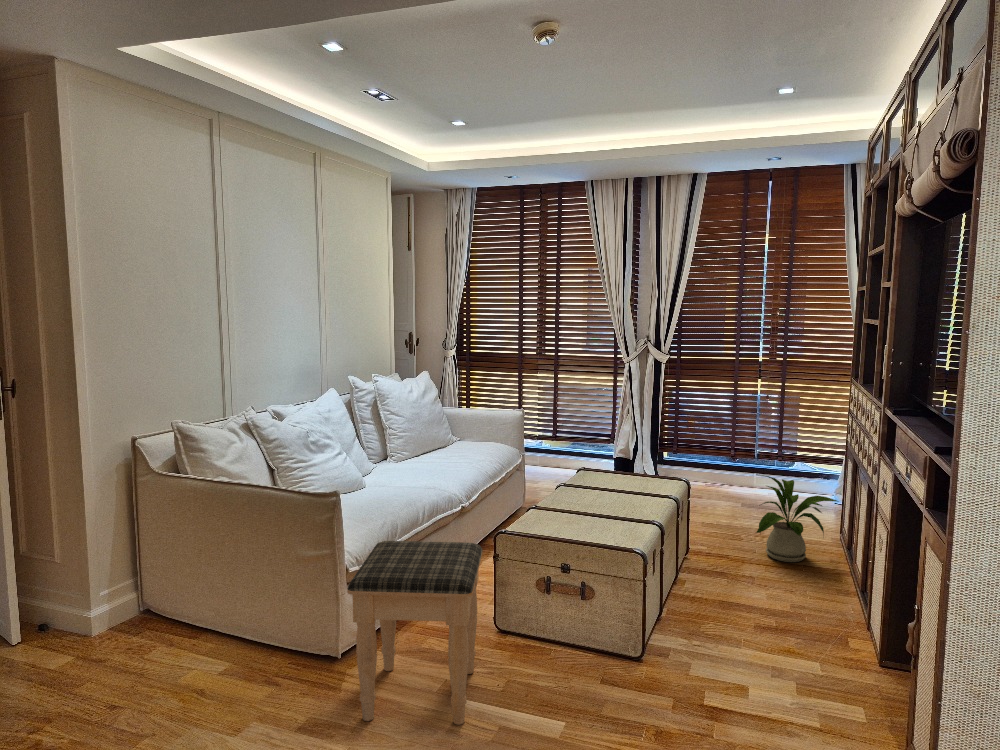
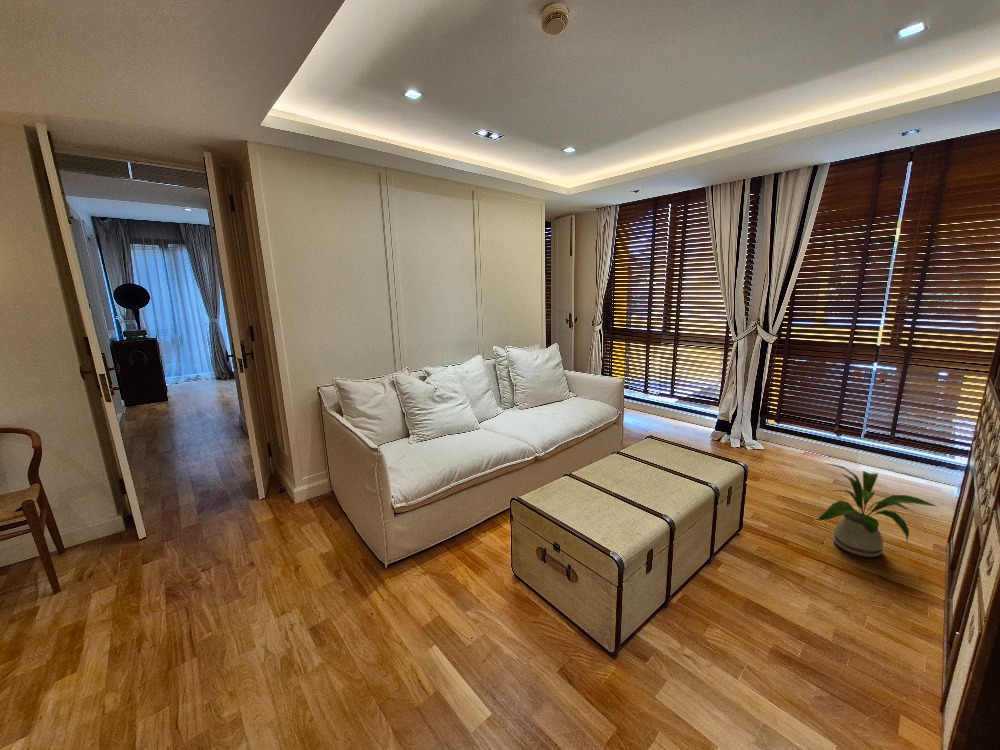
footstool: present [347,541,483,725] -> none [371,479,494,636]

